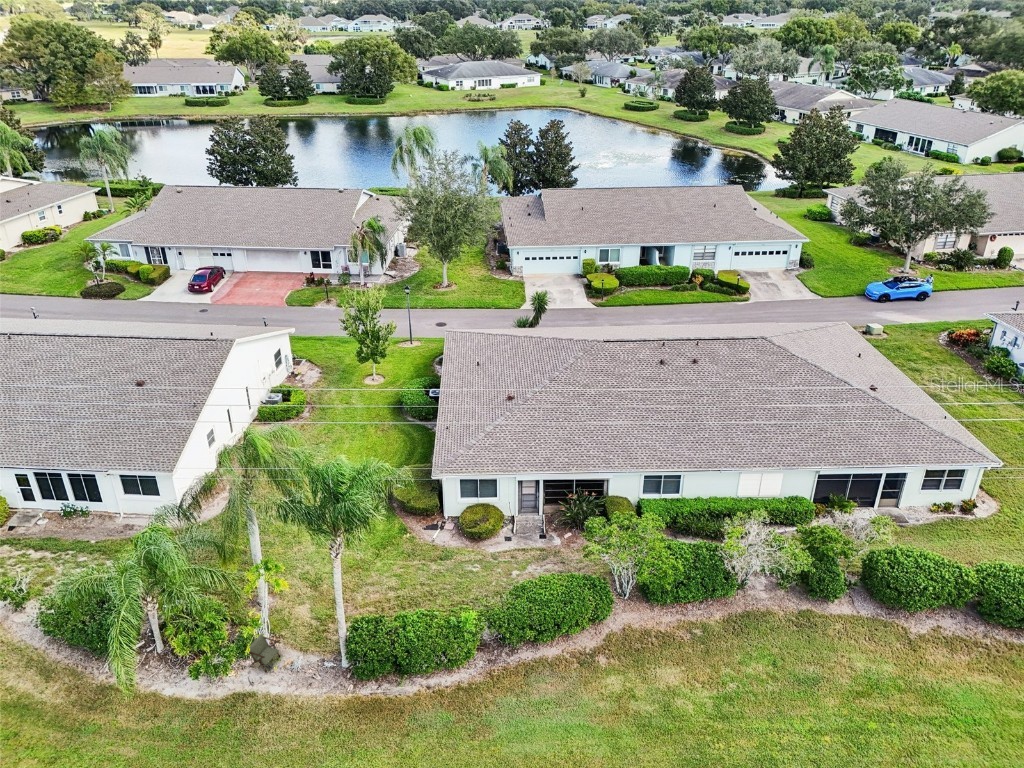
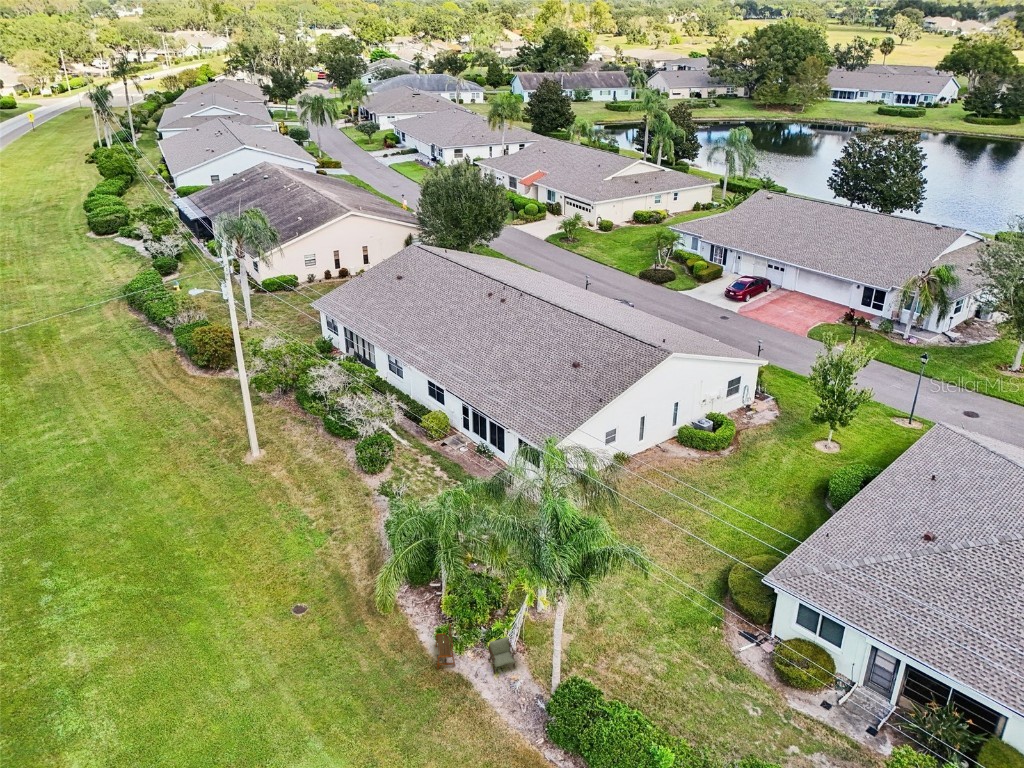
bench: none [186,658,224,705] -> present [435,625,455,669]

